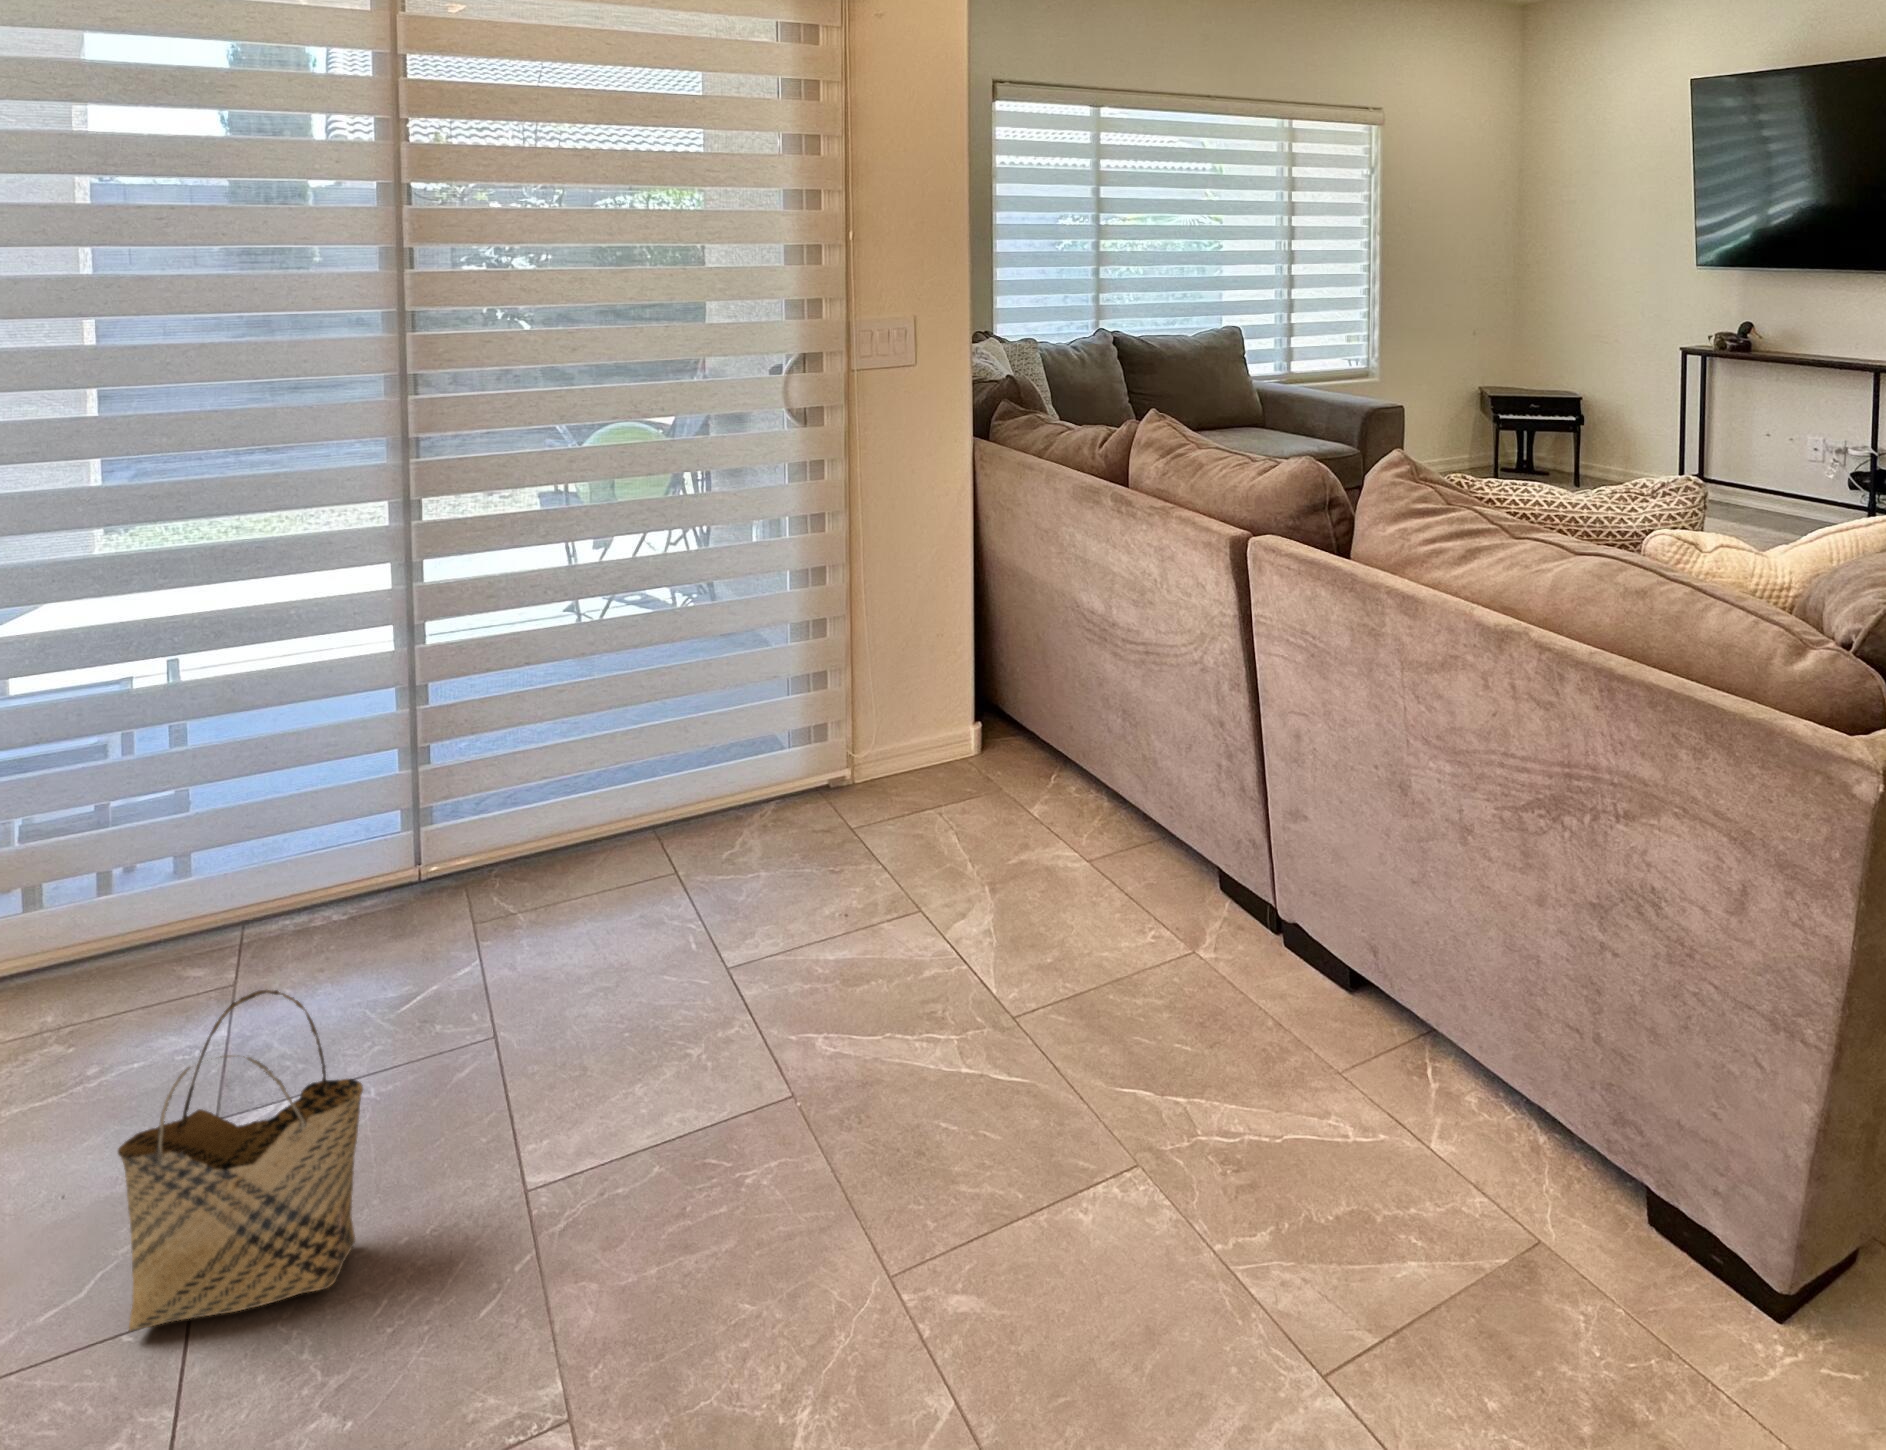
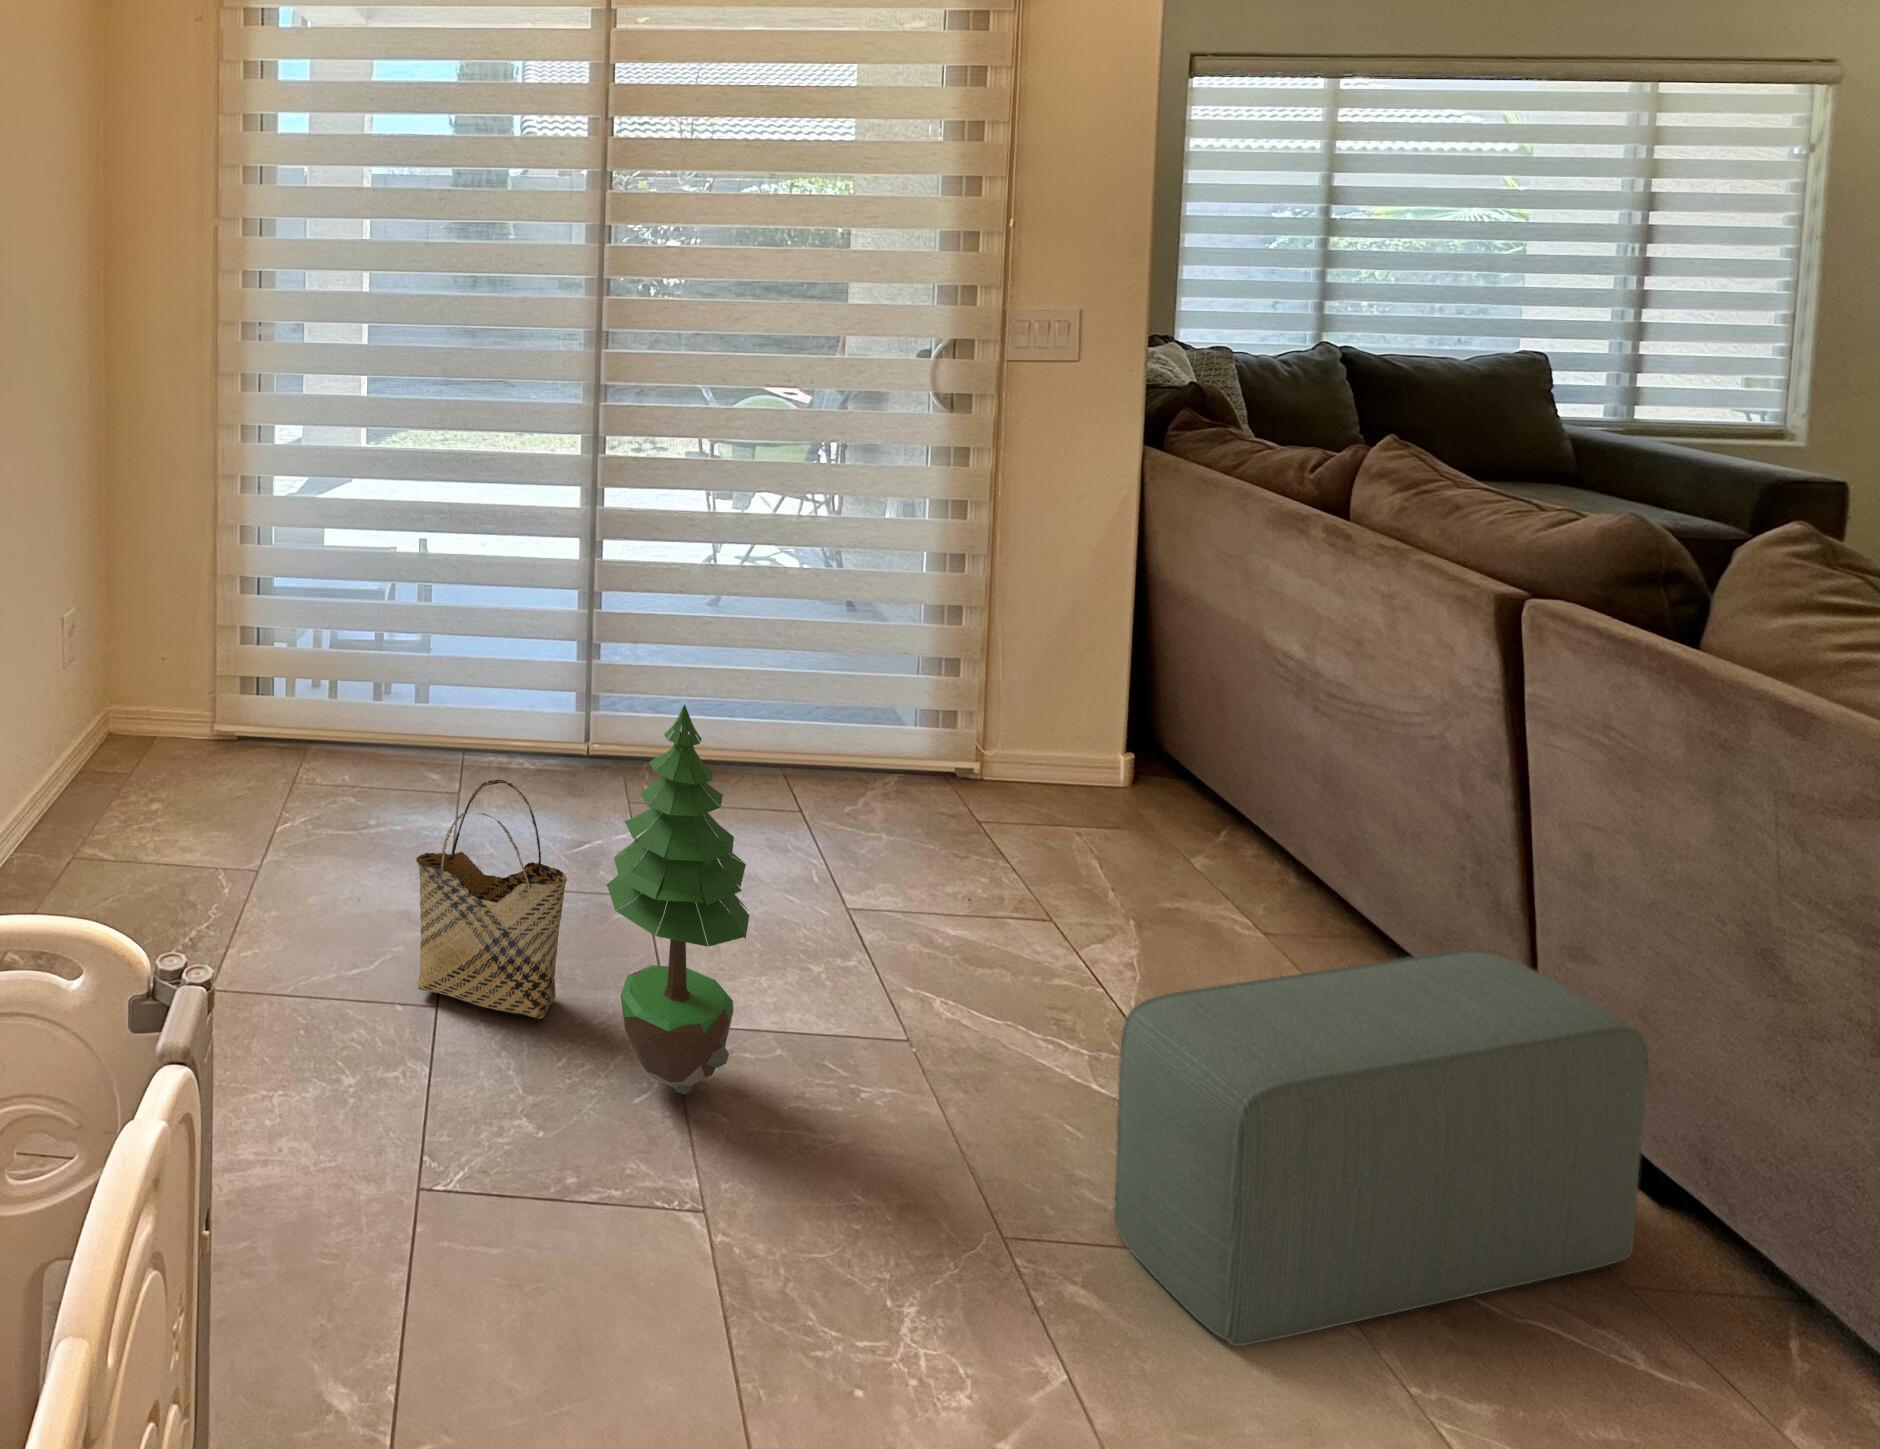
pouf: none [972,833,1322,1293] -> present [1114,949,1648,1346]
potted tree: none [409,835,600,1305] -> present [606,704,749,1094]

